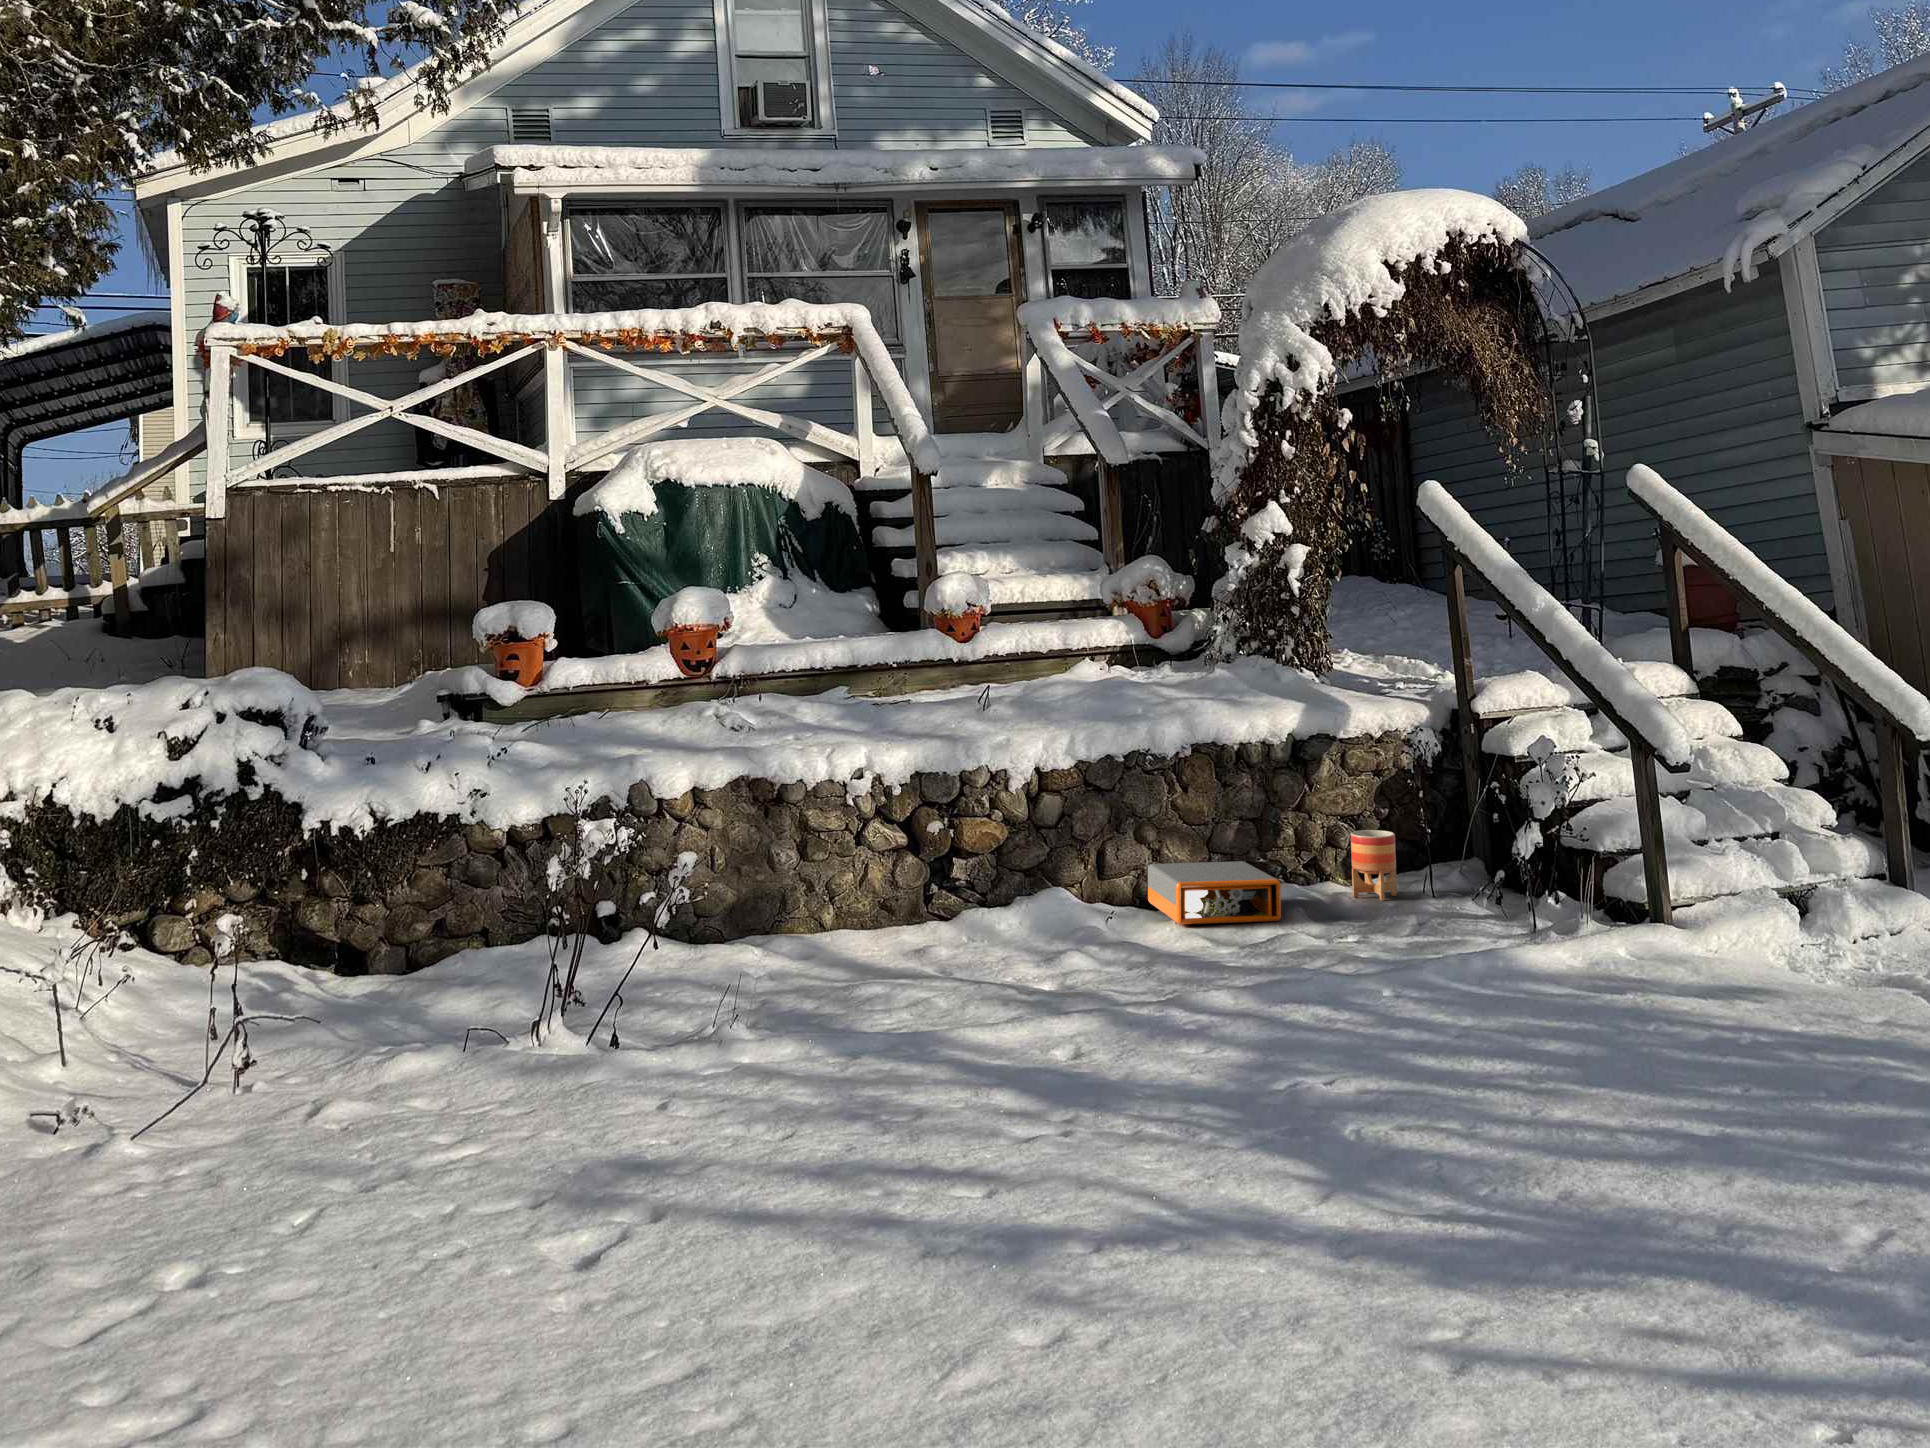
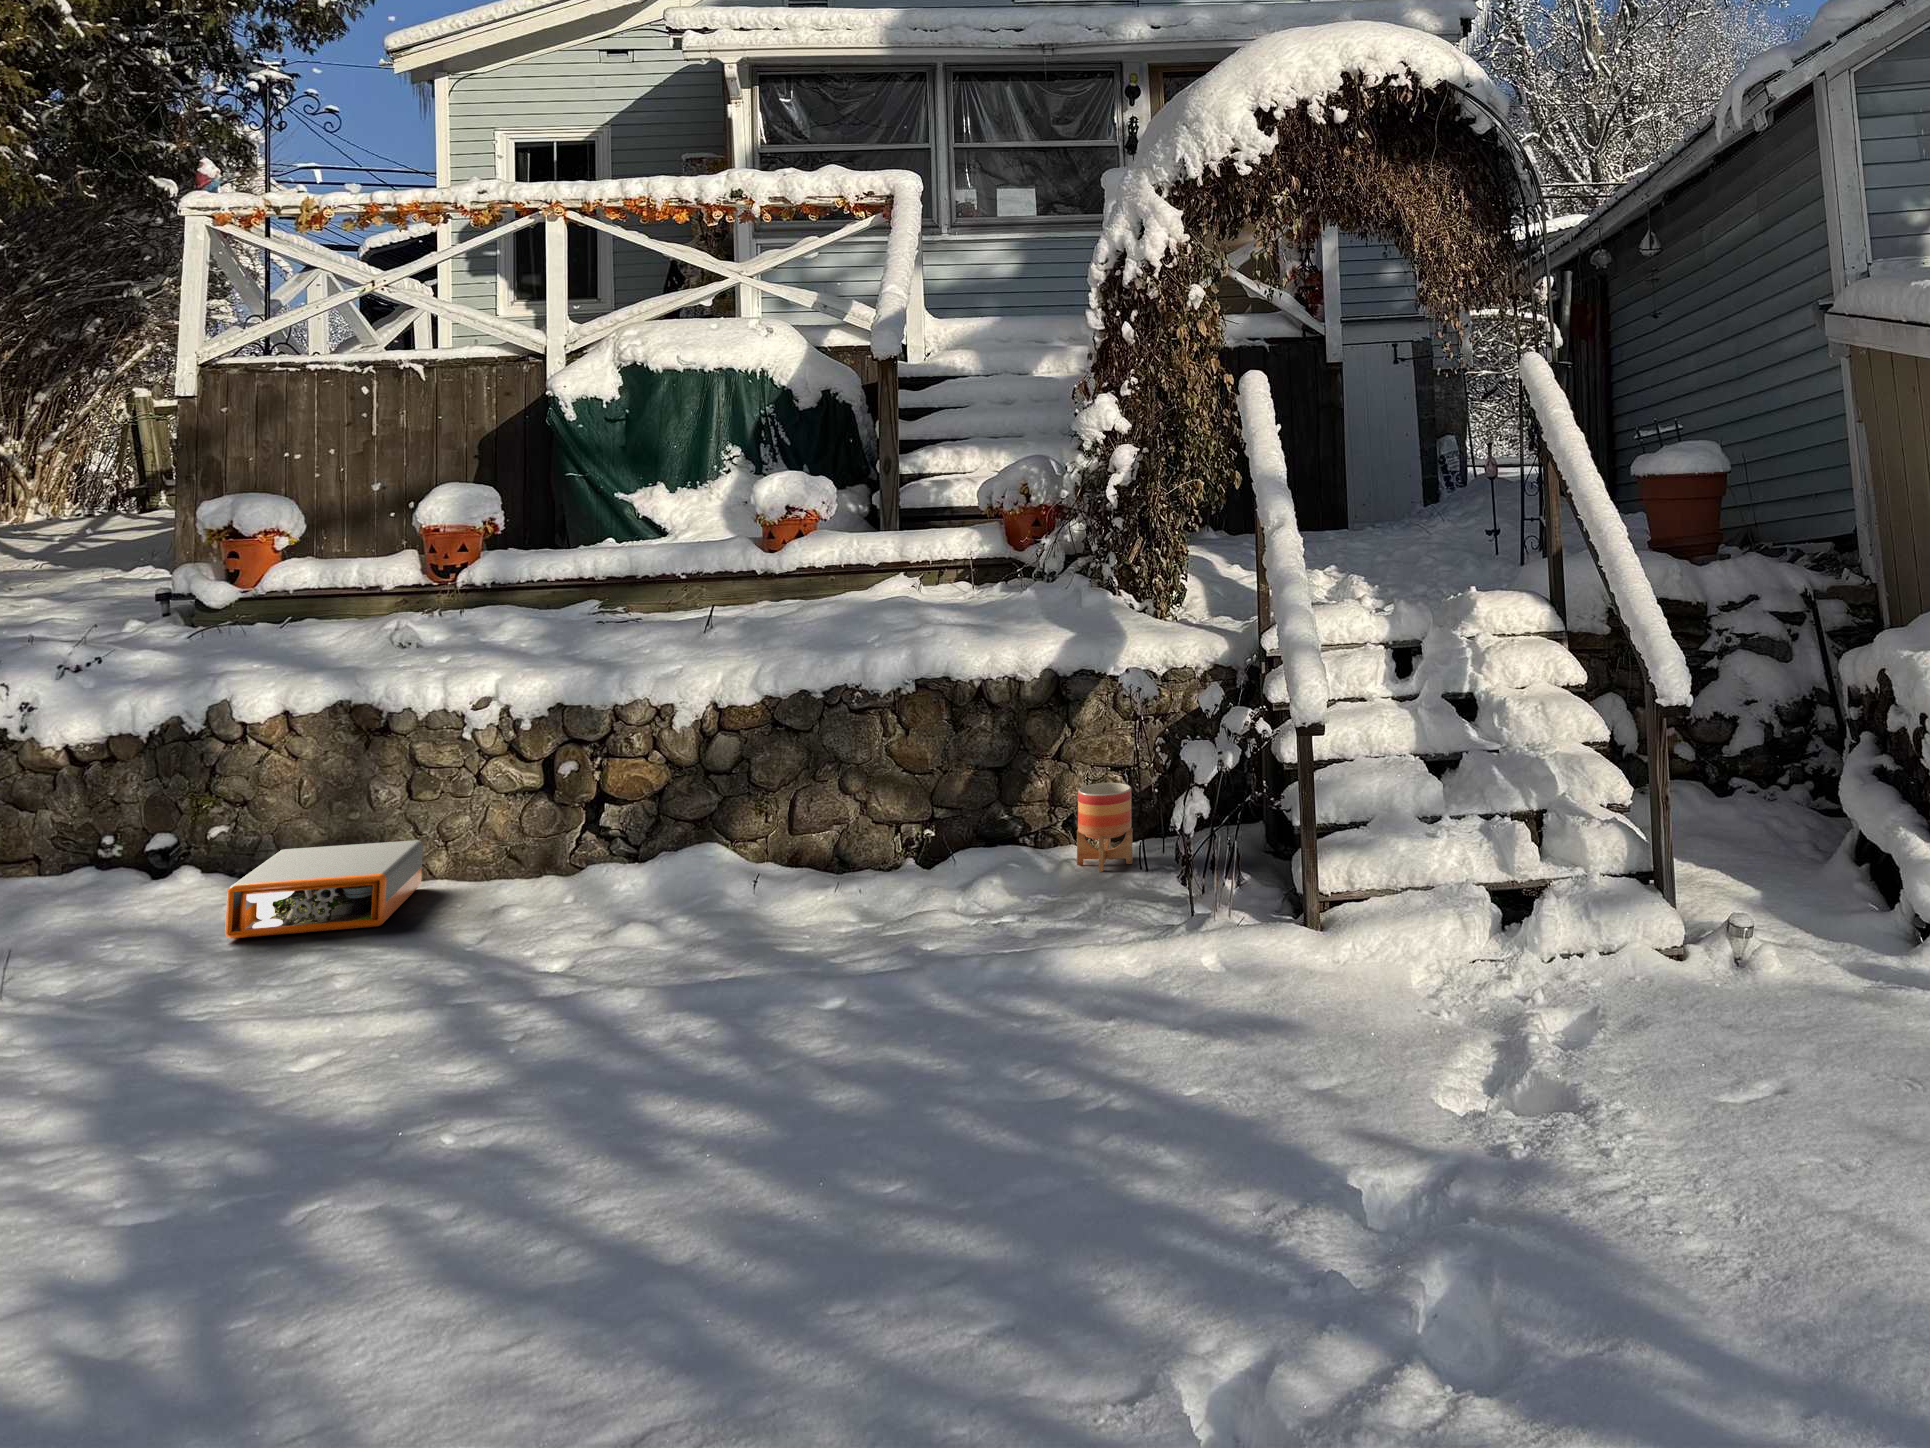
storage box: present [1148,861,1281,924] -> present [225,840,423,938]

